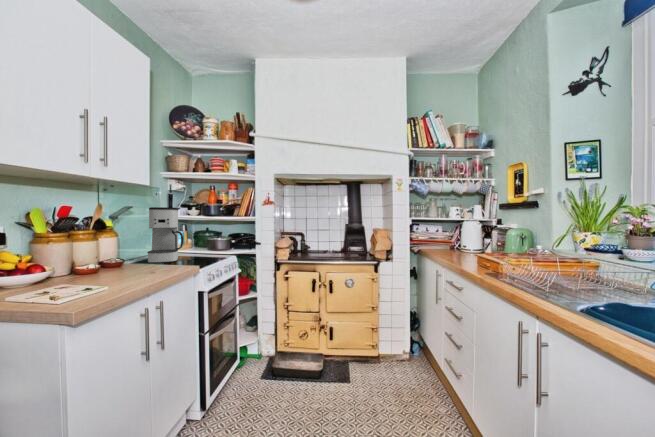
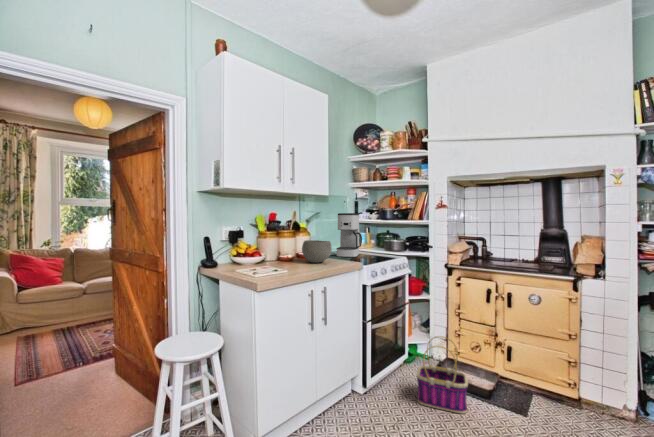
bowl: none [94,243,145,275] -> present [302,240,332,263]
basket: none [255,333,306,412] -> present [416,336,468,414]

